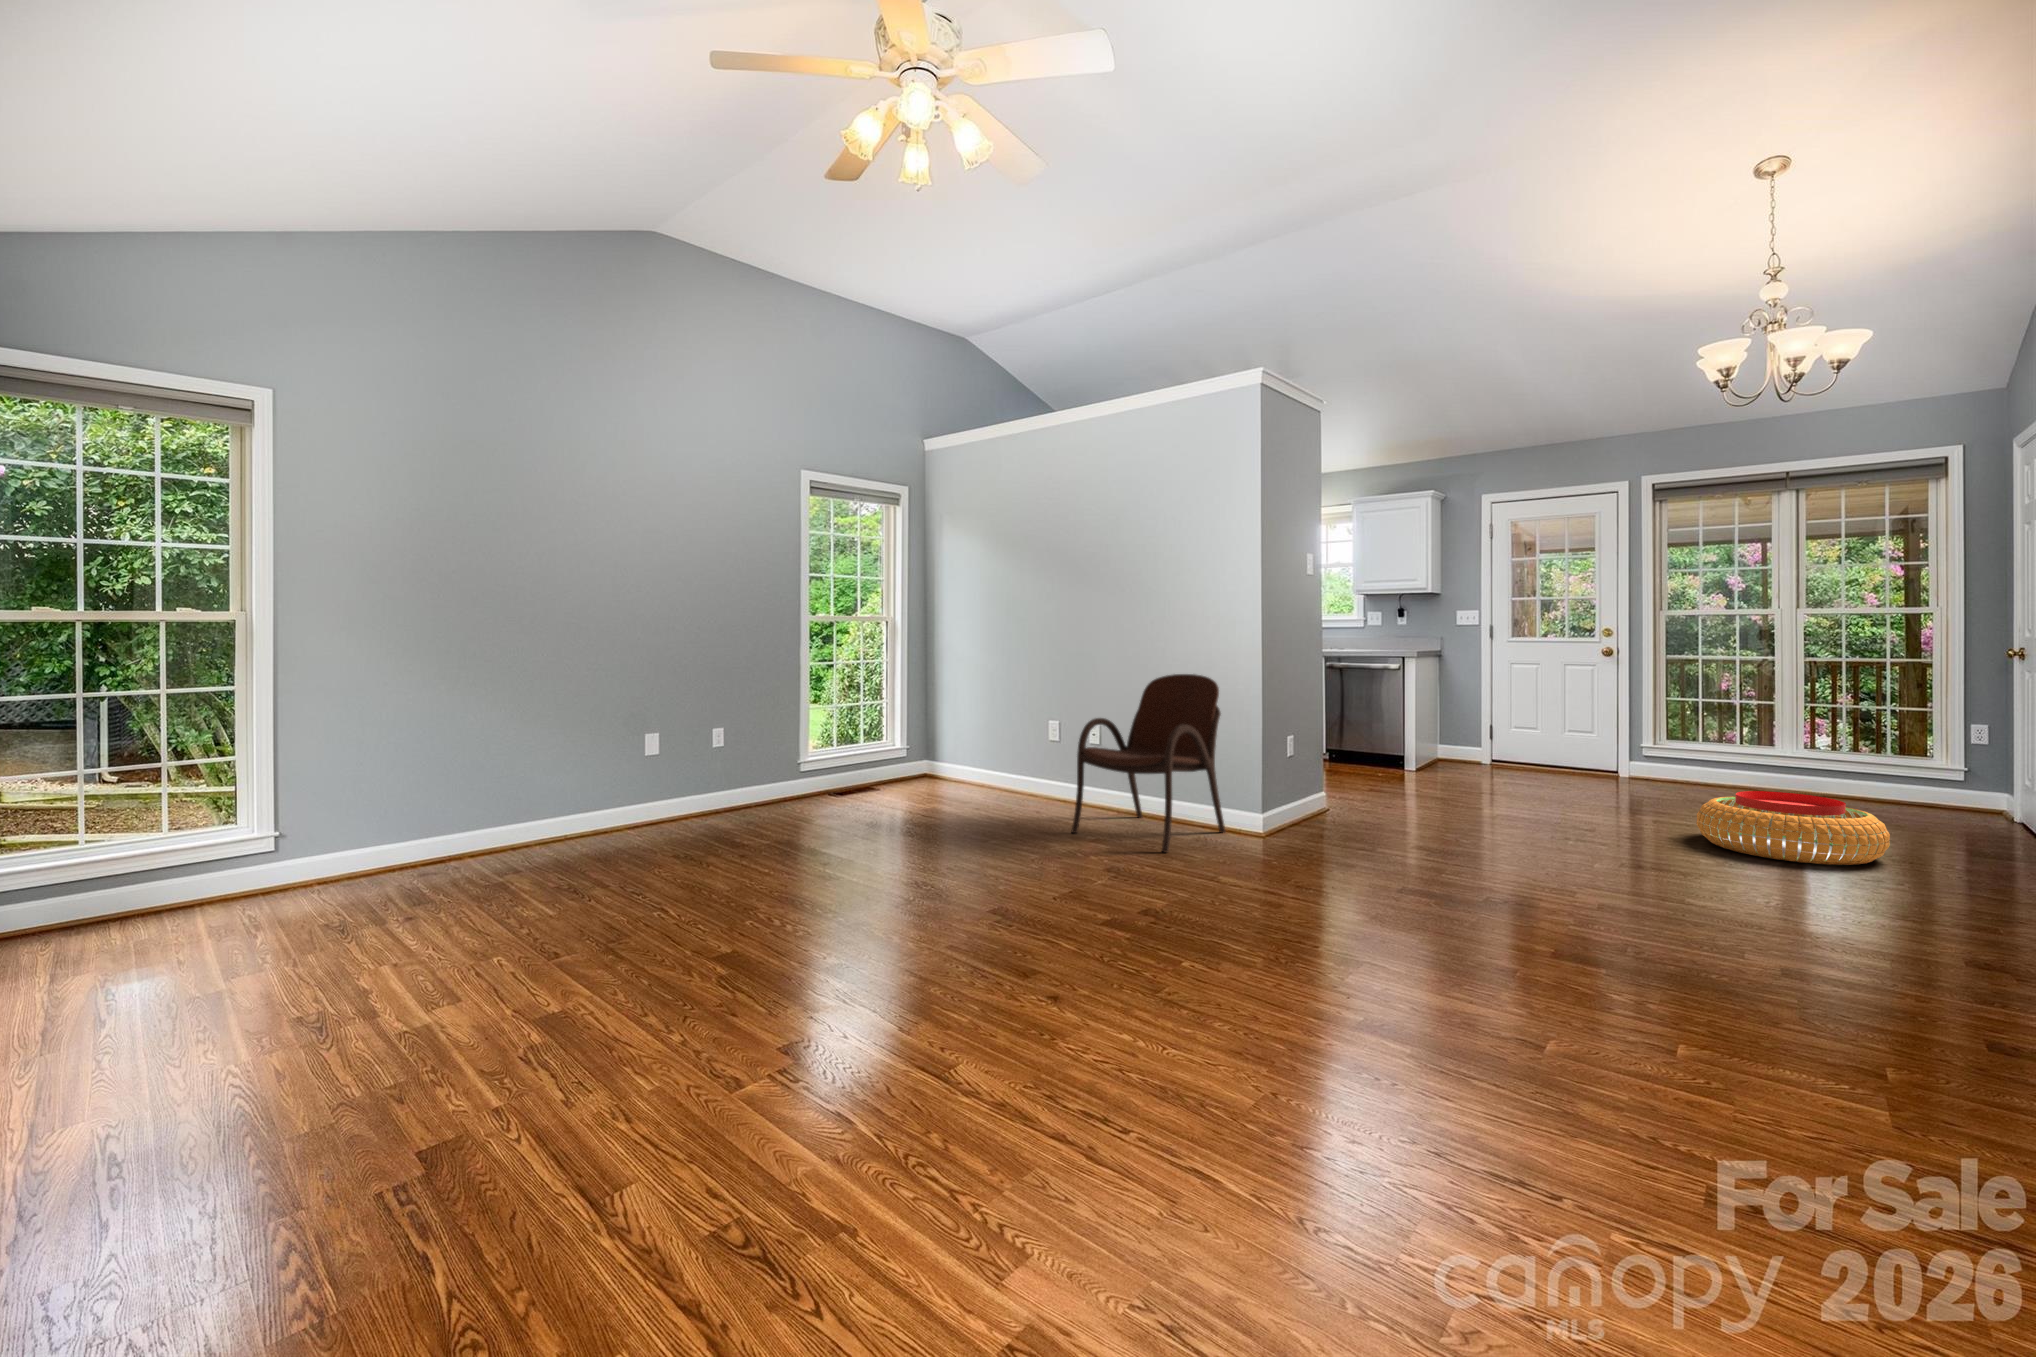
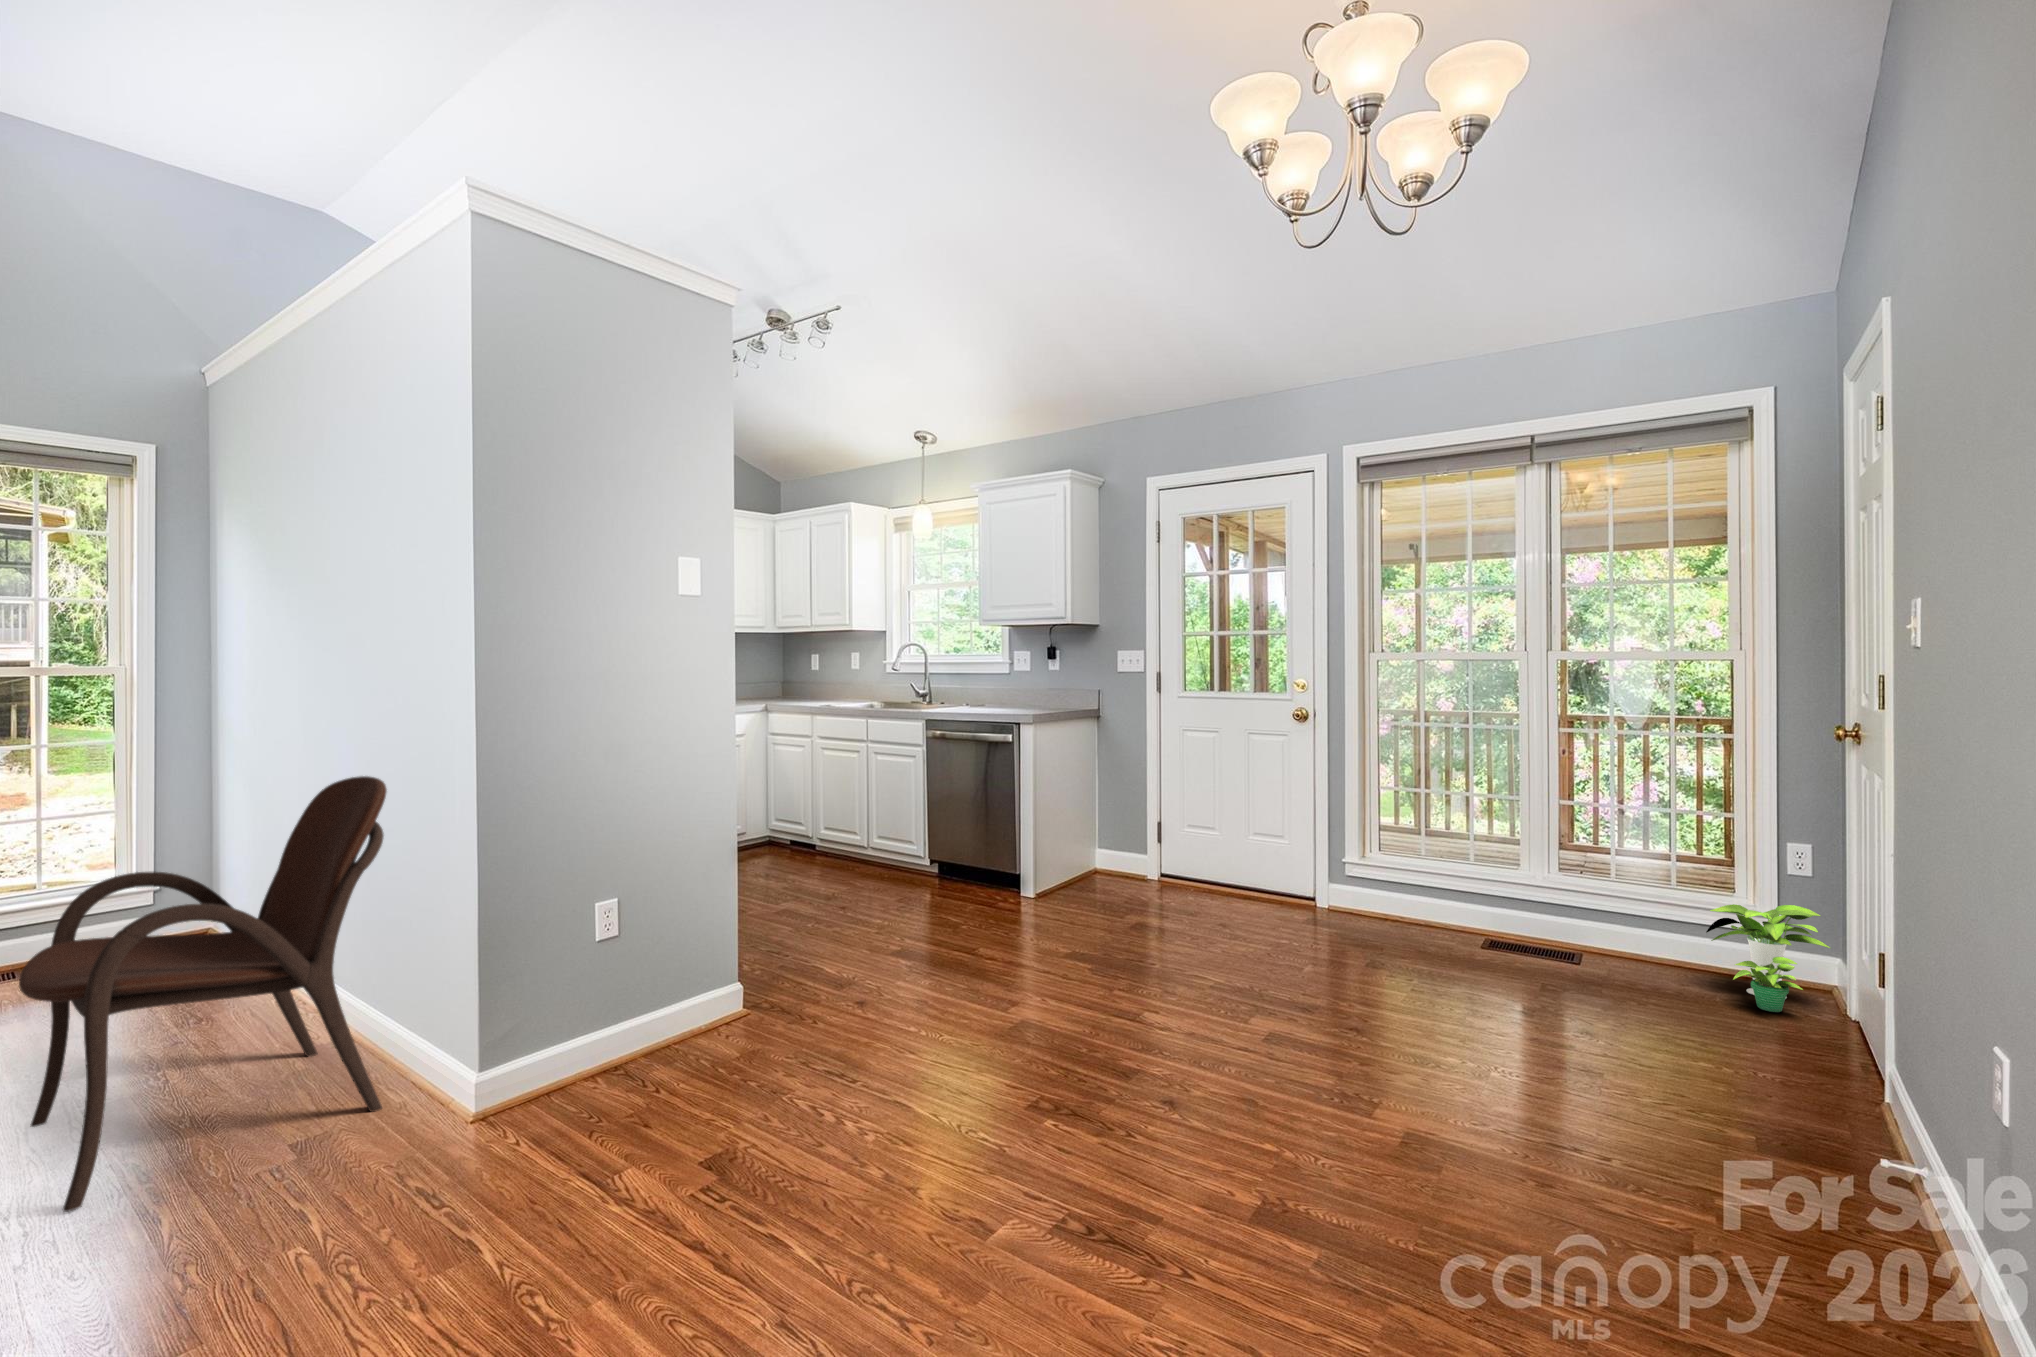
potted plant: none [1916,759,2002,818] -> present [1706,904,1830,1012]
pouf: present [1696,791,1890,865] -> none [1275,1006,1589,1205]

